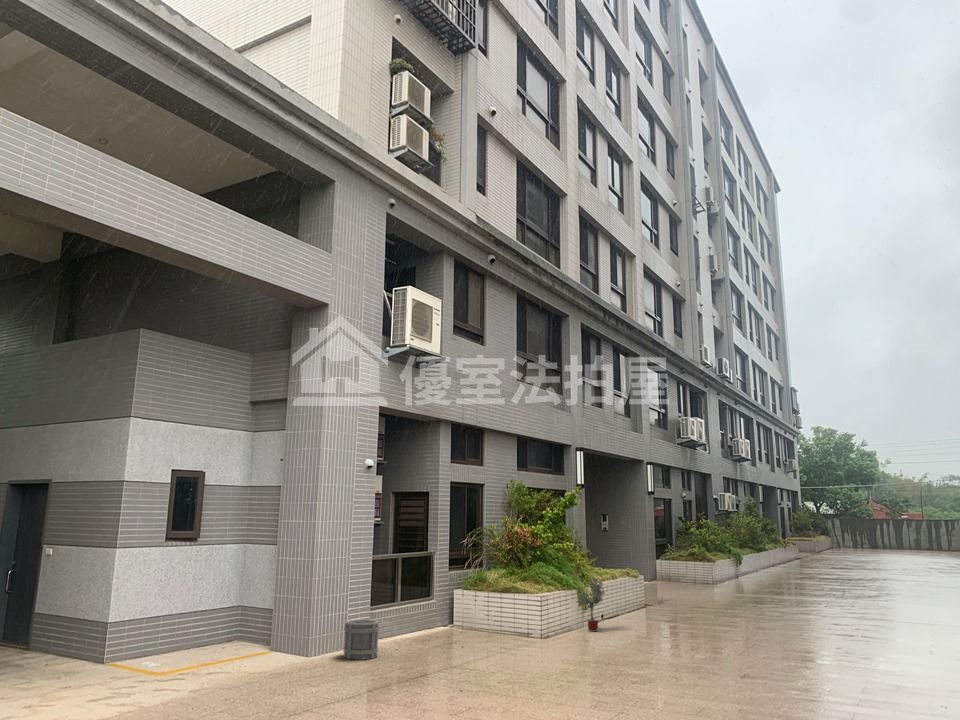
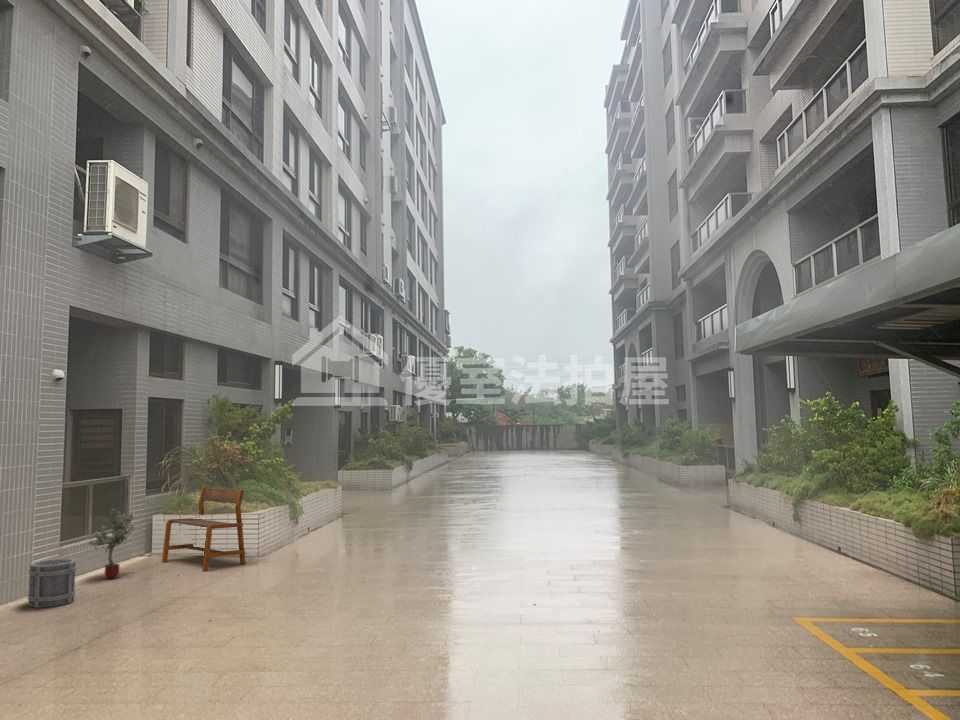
bench: none [459,567,527,645] -> present [162,487,245,571]
potted tree: present [577,576,605,631] -> present [89,508,135,579]

